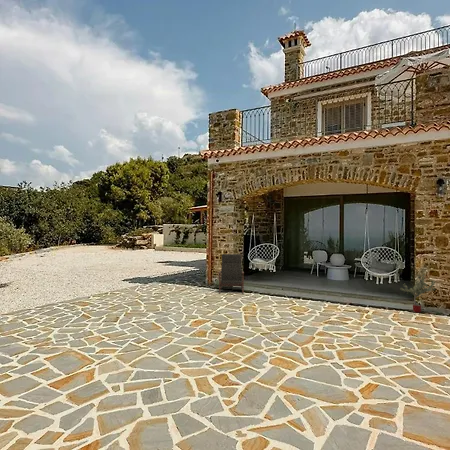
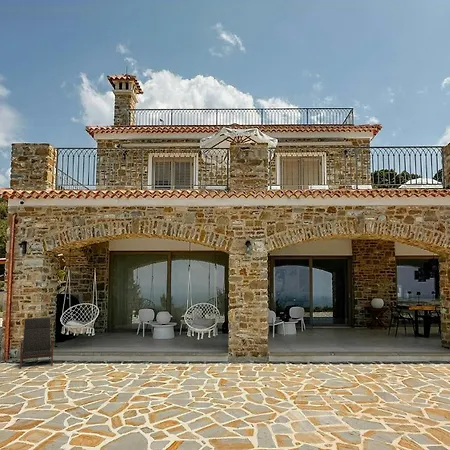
potted tree: present [400,275,435,313] -> none [216,329,244,366]

